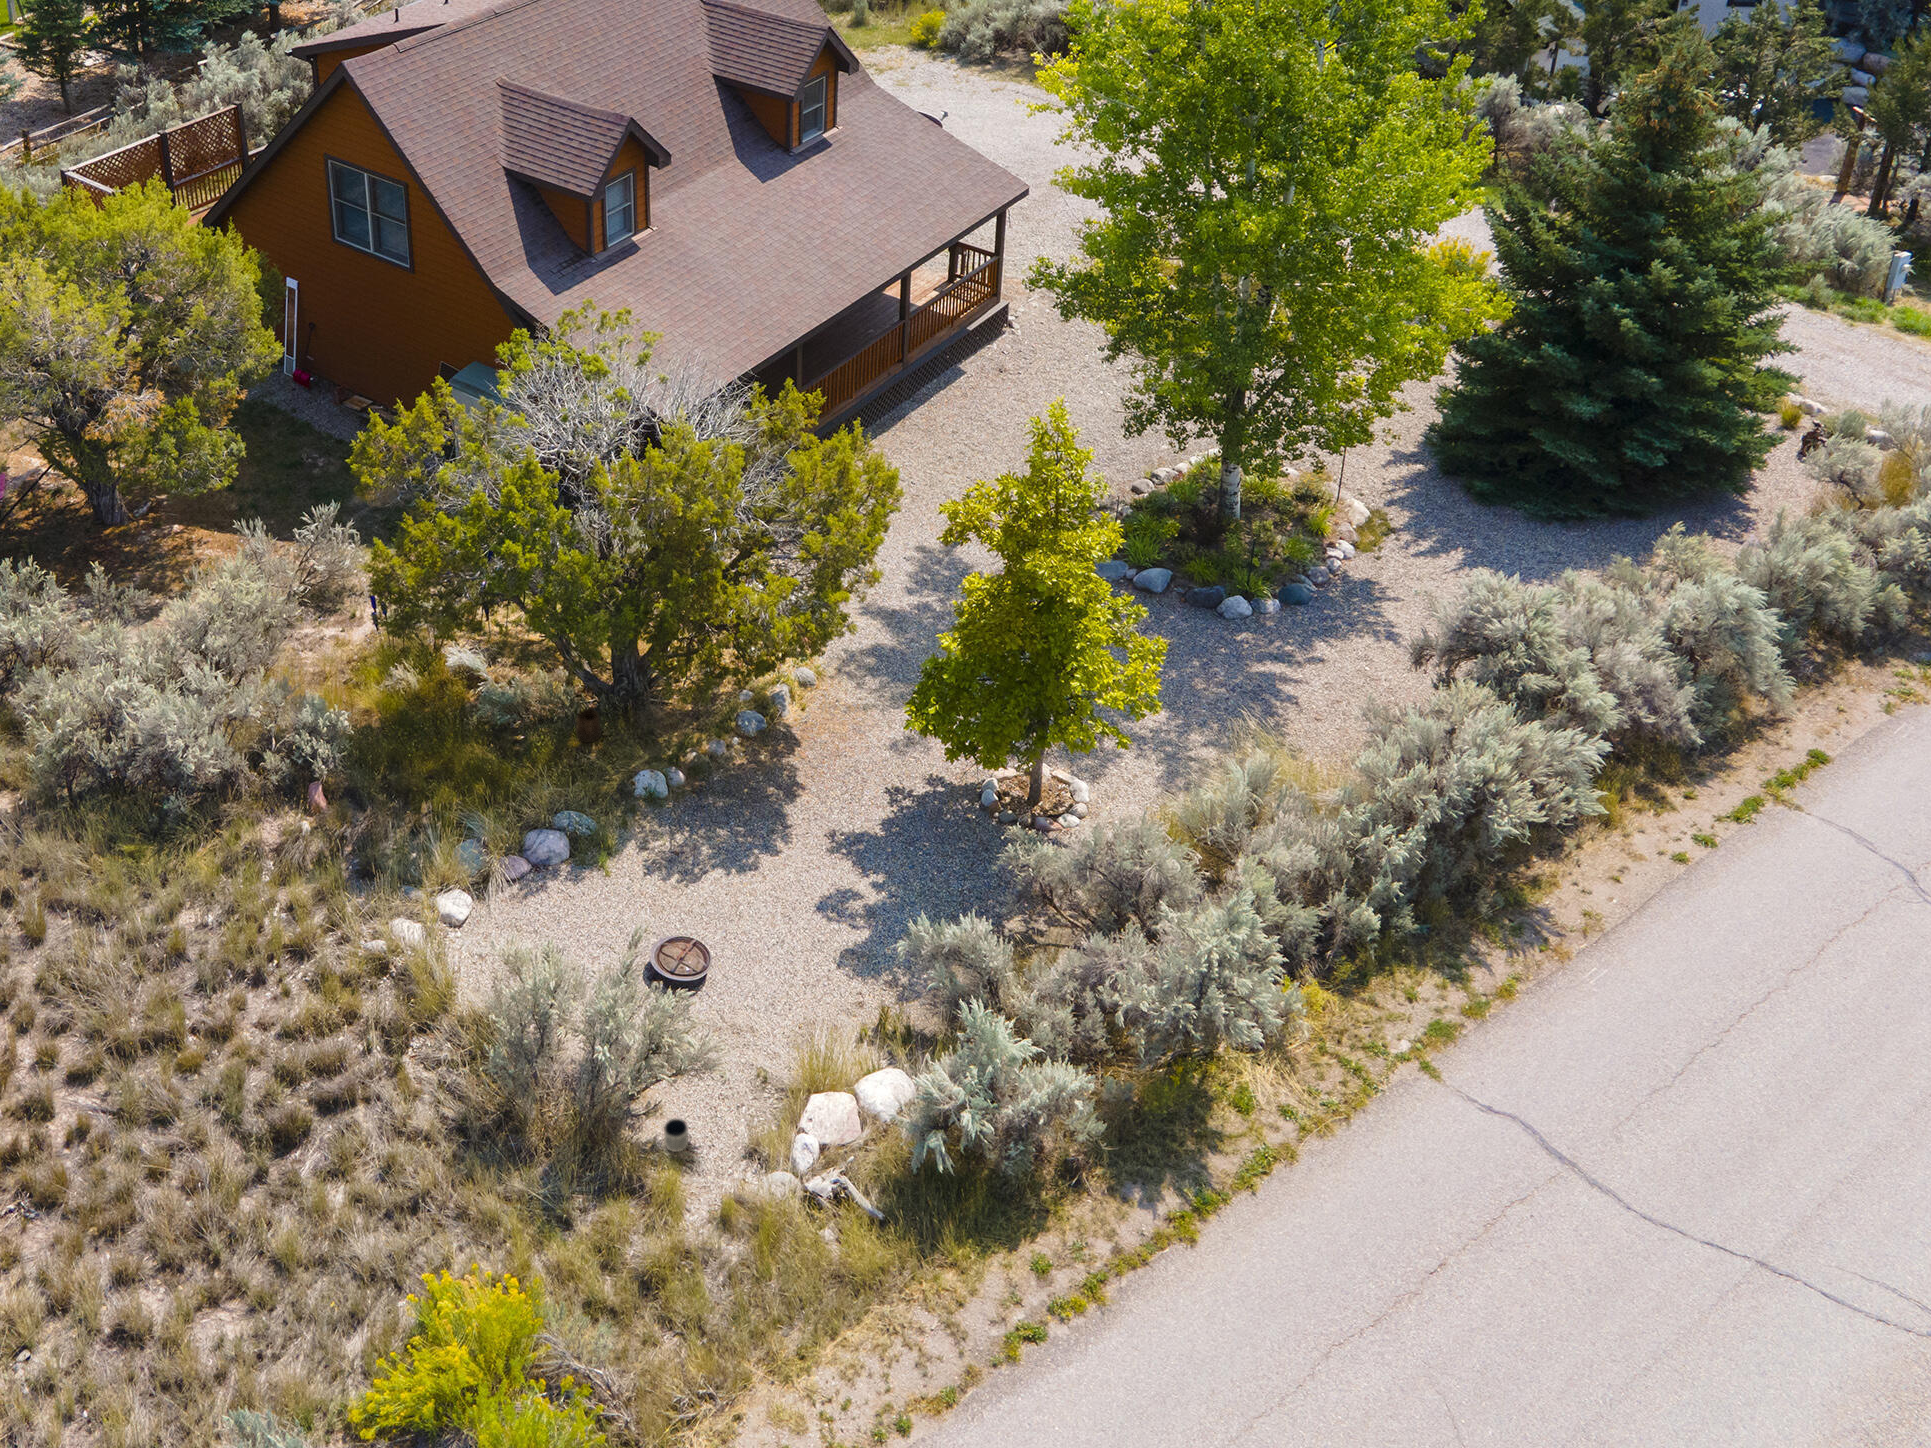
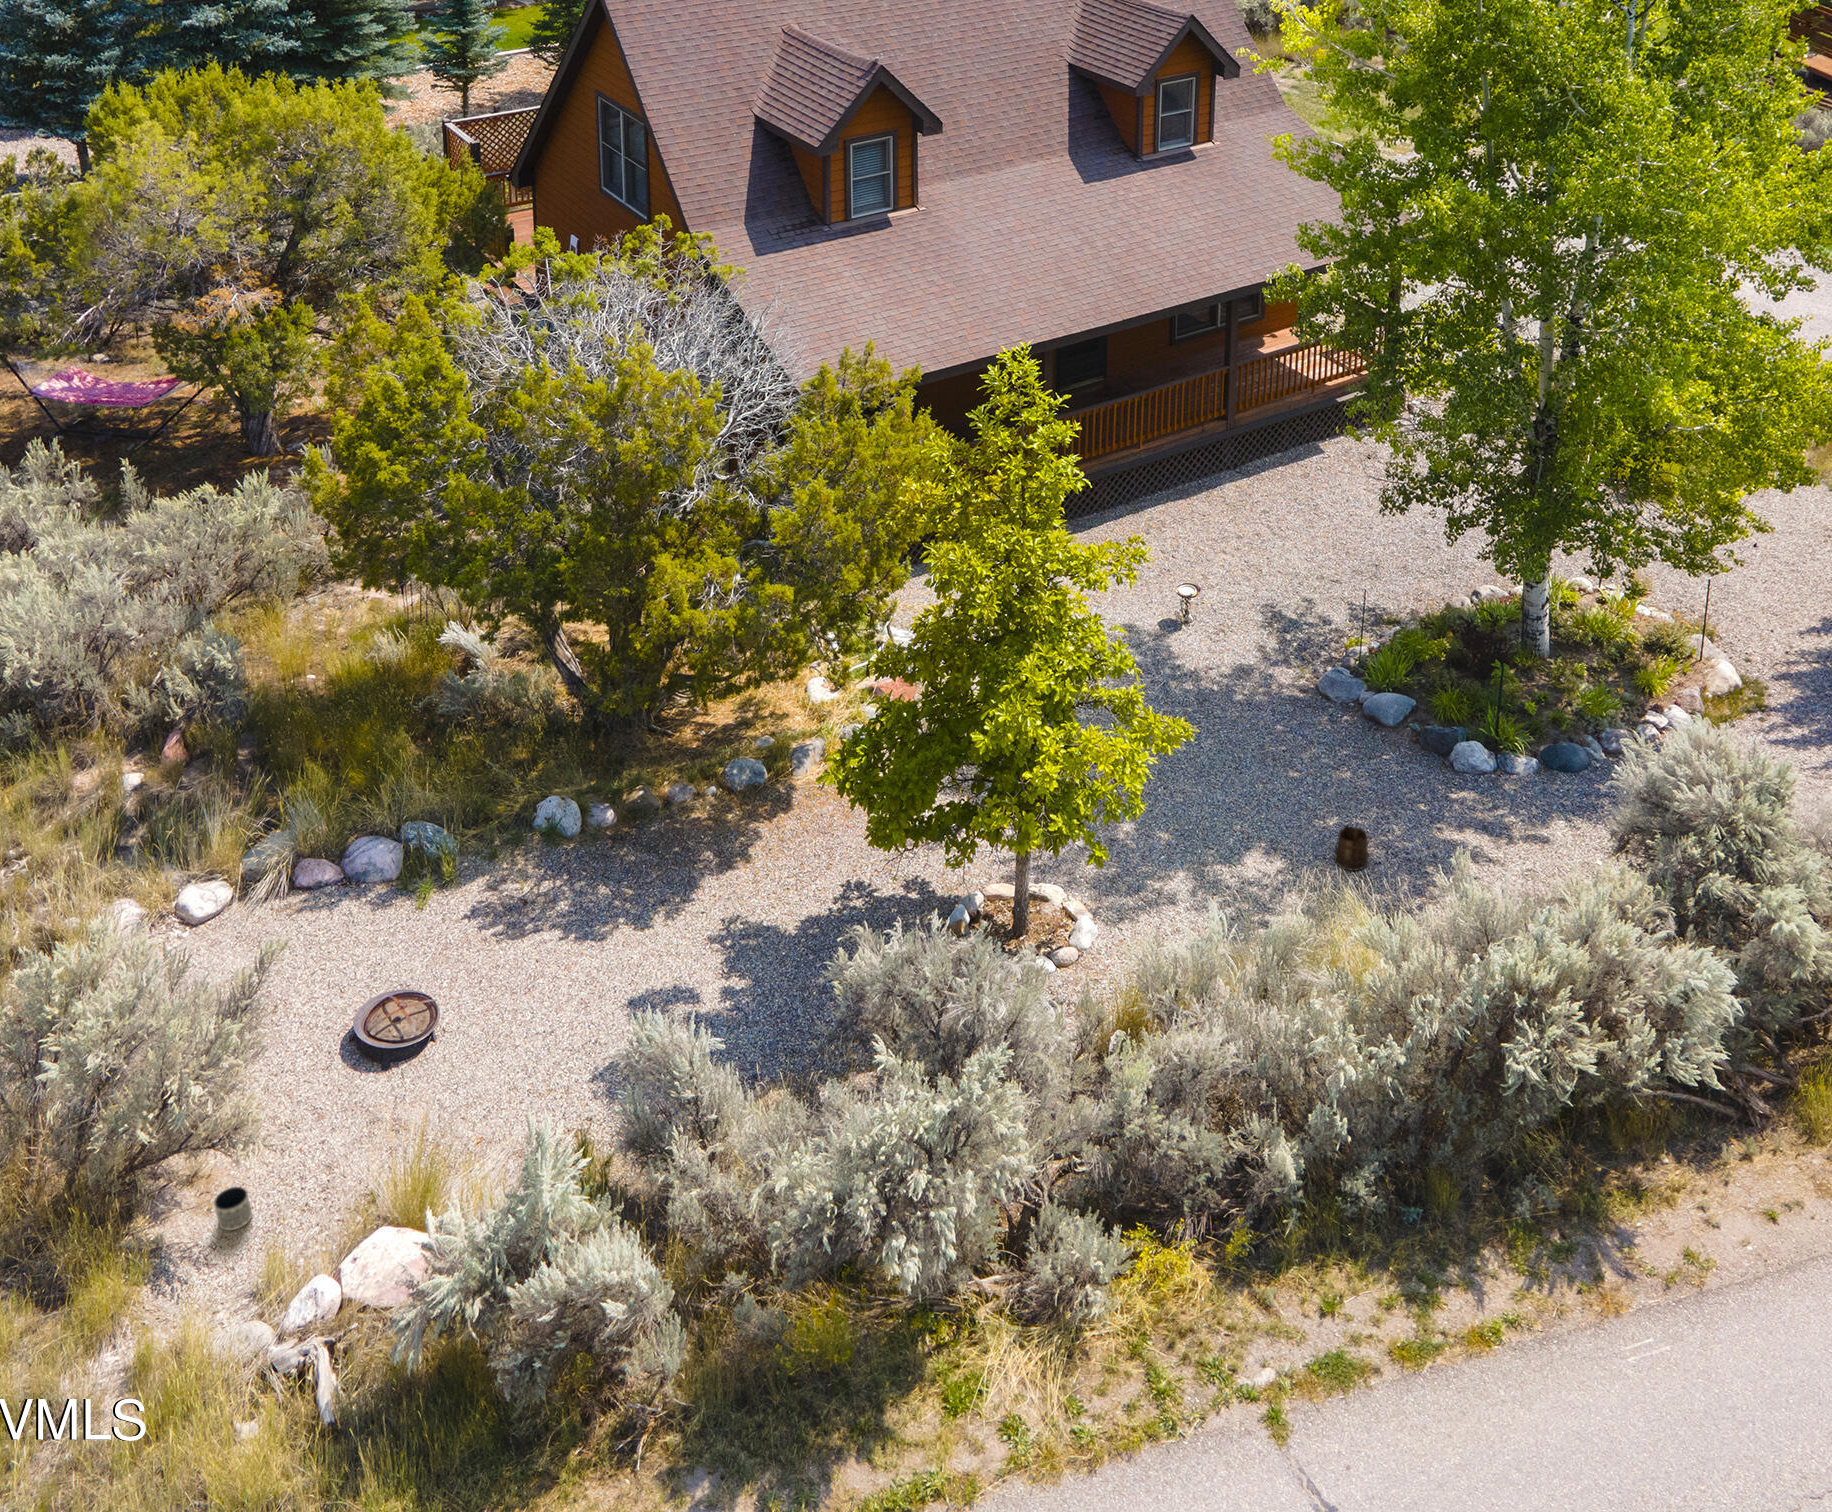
bucket: present [576,707,601,743] -> present [1334,824,1368,871]

